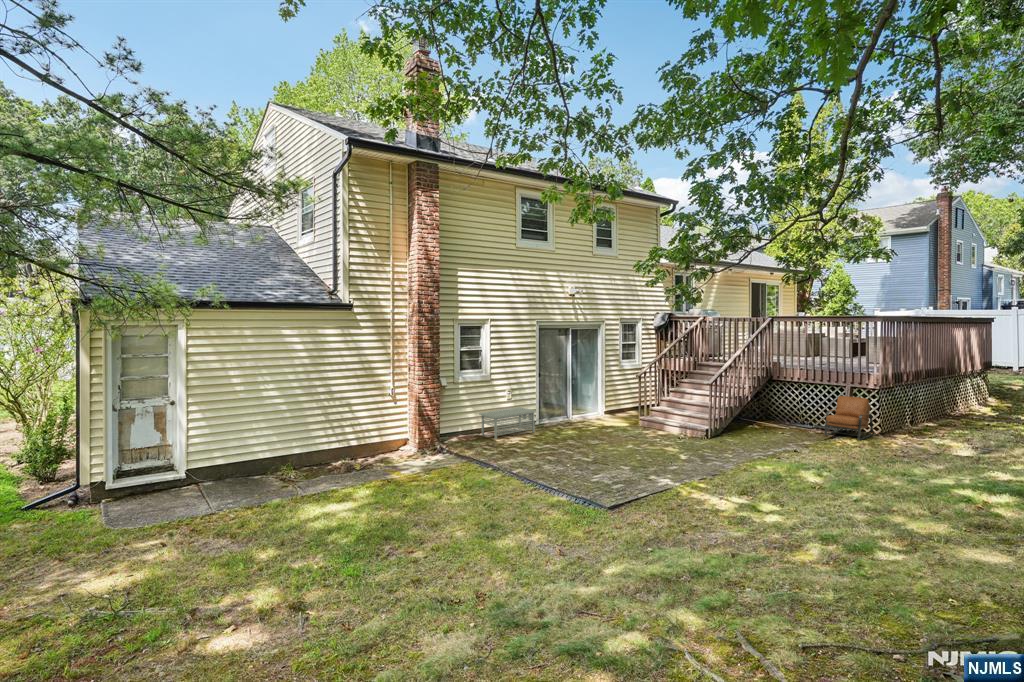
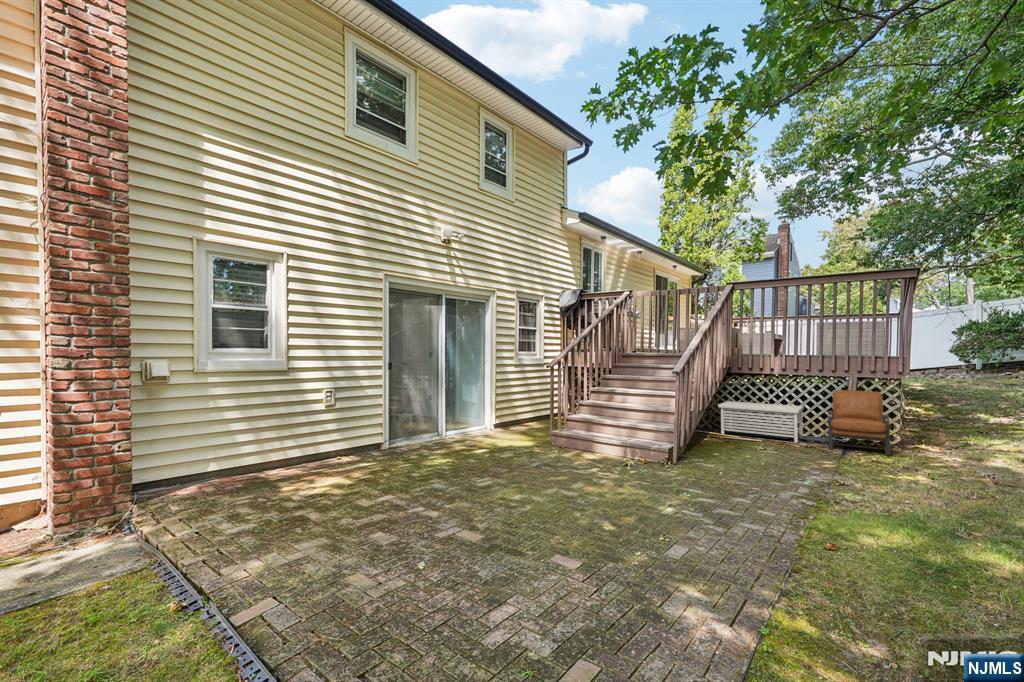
storage bench: present [479,407,536,439] -> present [718,401,804,443]

